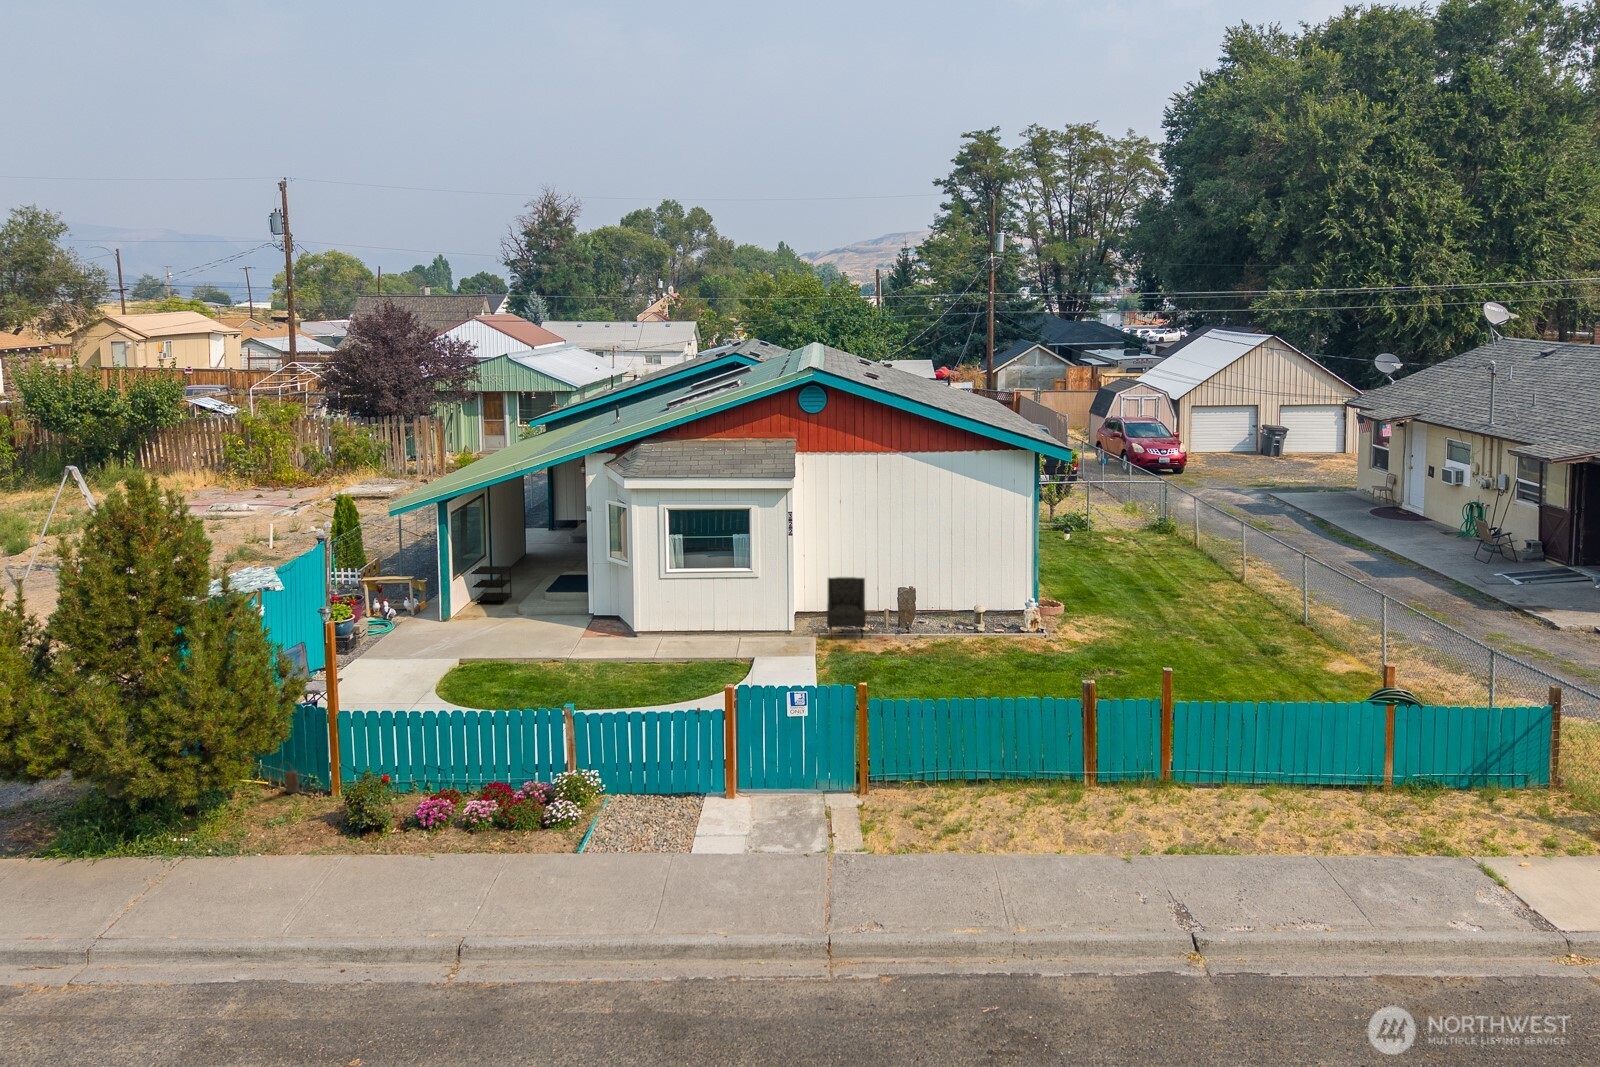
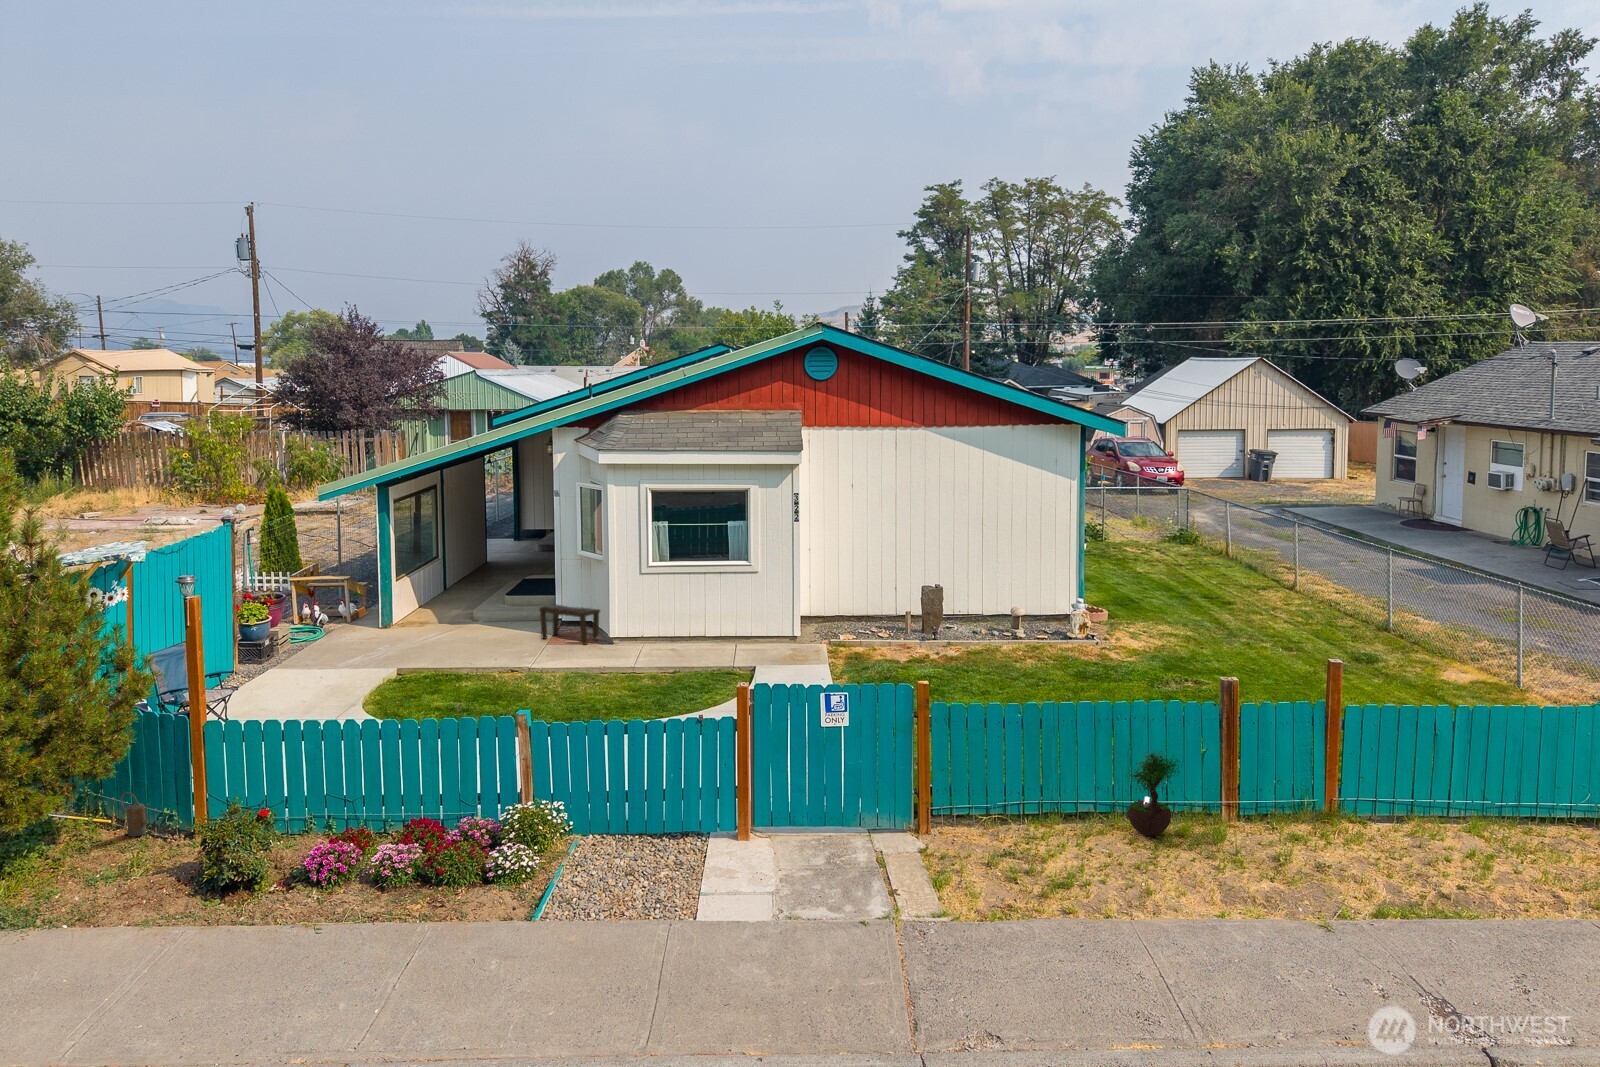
side table: present [469,566,512,605] -> none [417,567,469,611]
chair: present [827,577,866,637] -> none [840,574,888,644]
bench: none [574,603,625,638] -> present [540,605,600,645]
potted tree: none [1006,731,1048,797] -> present [1128,745,1180,836]

